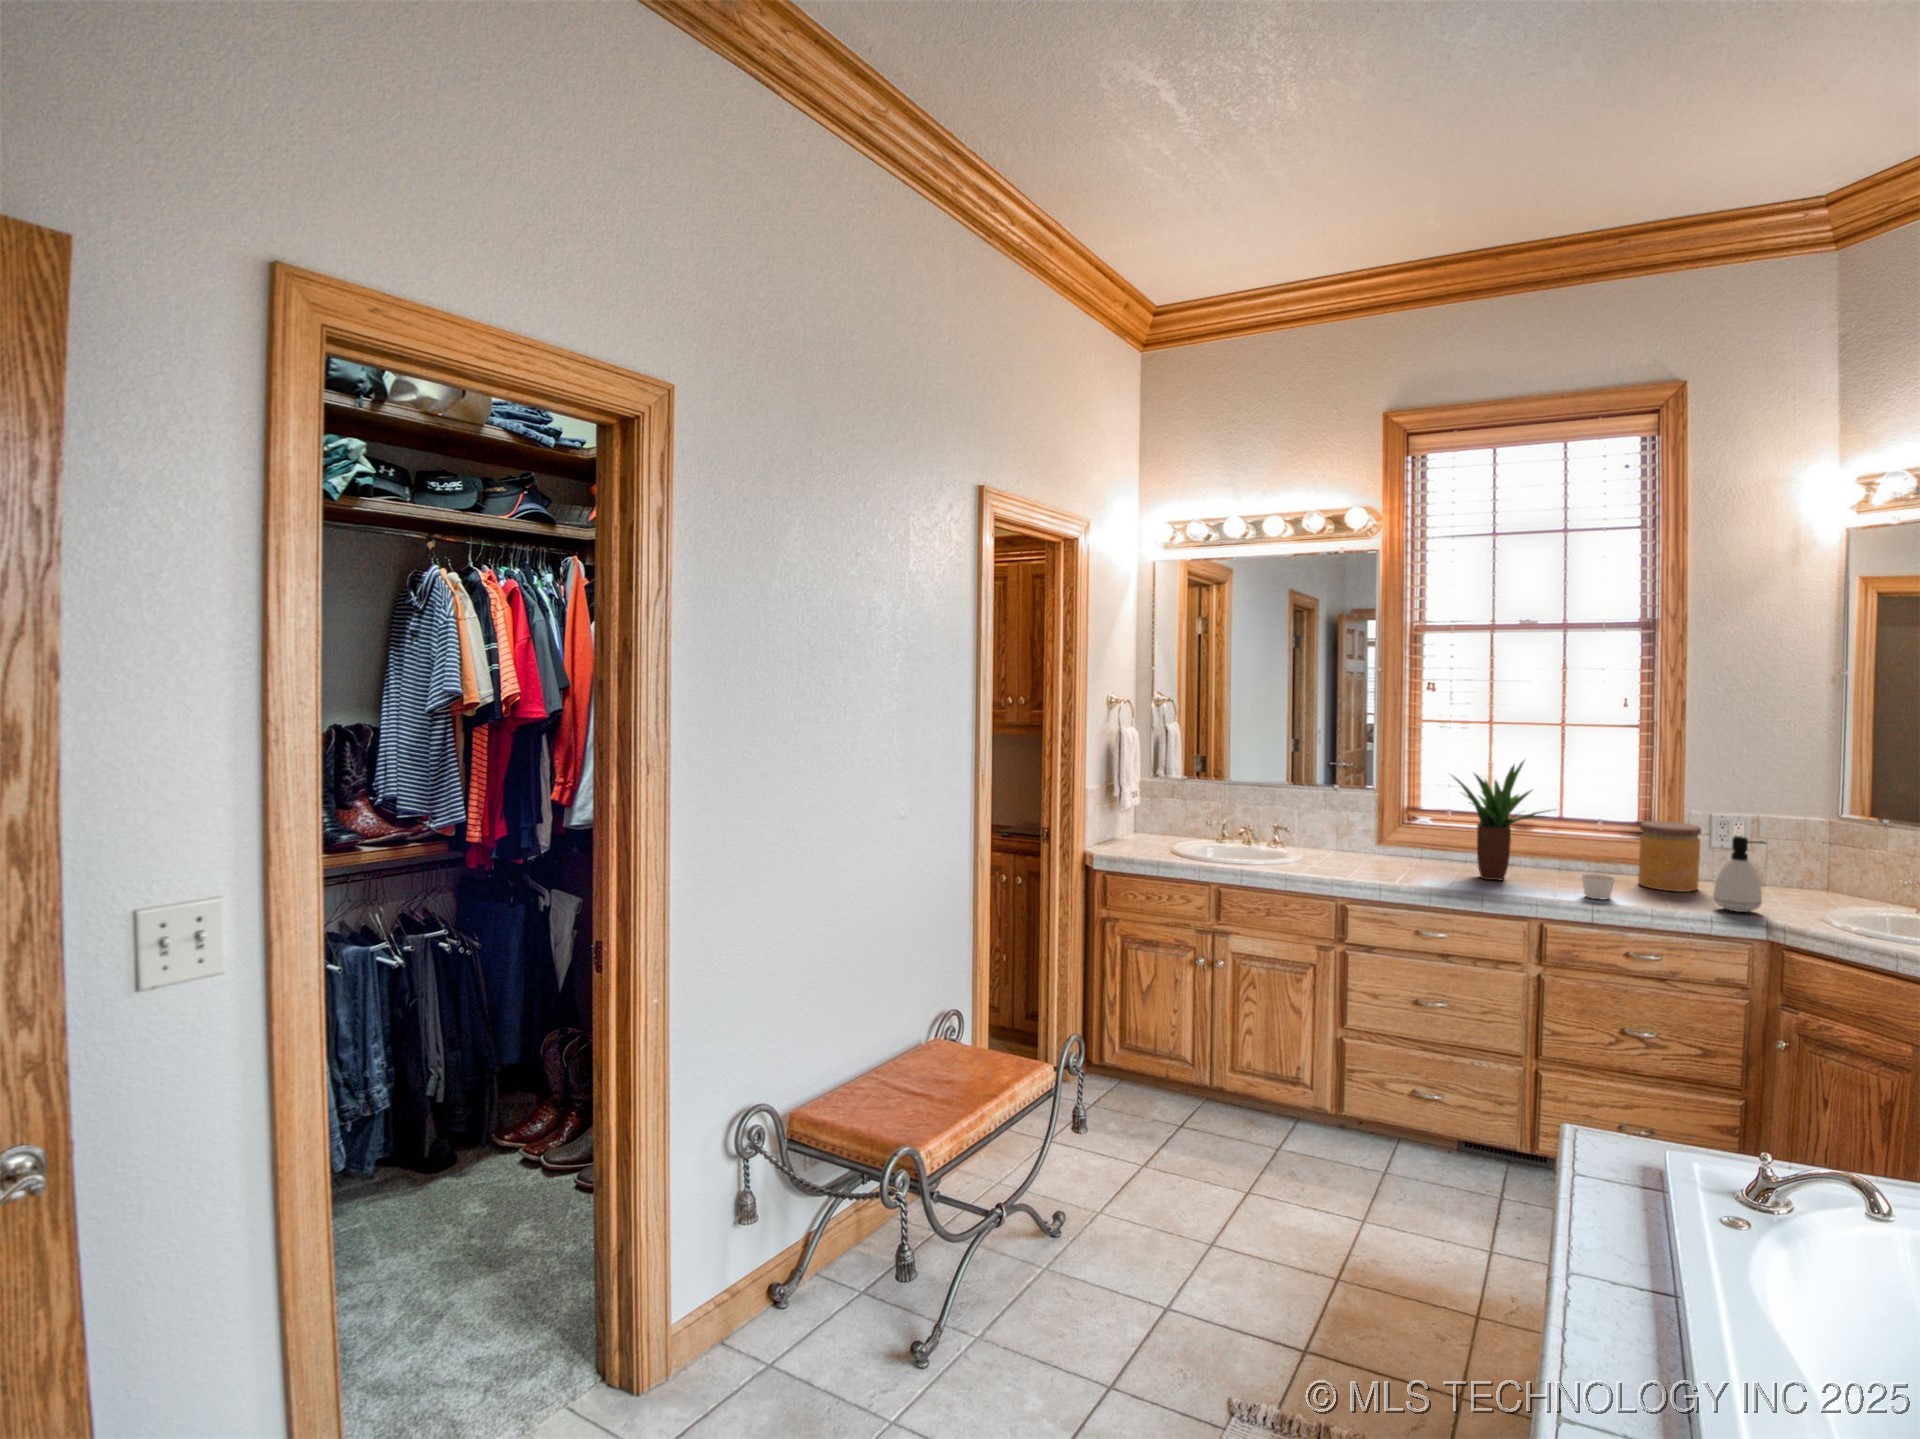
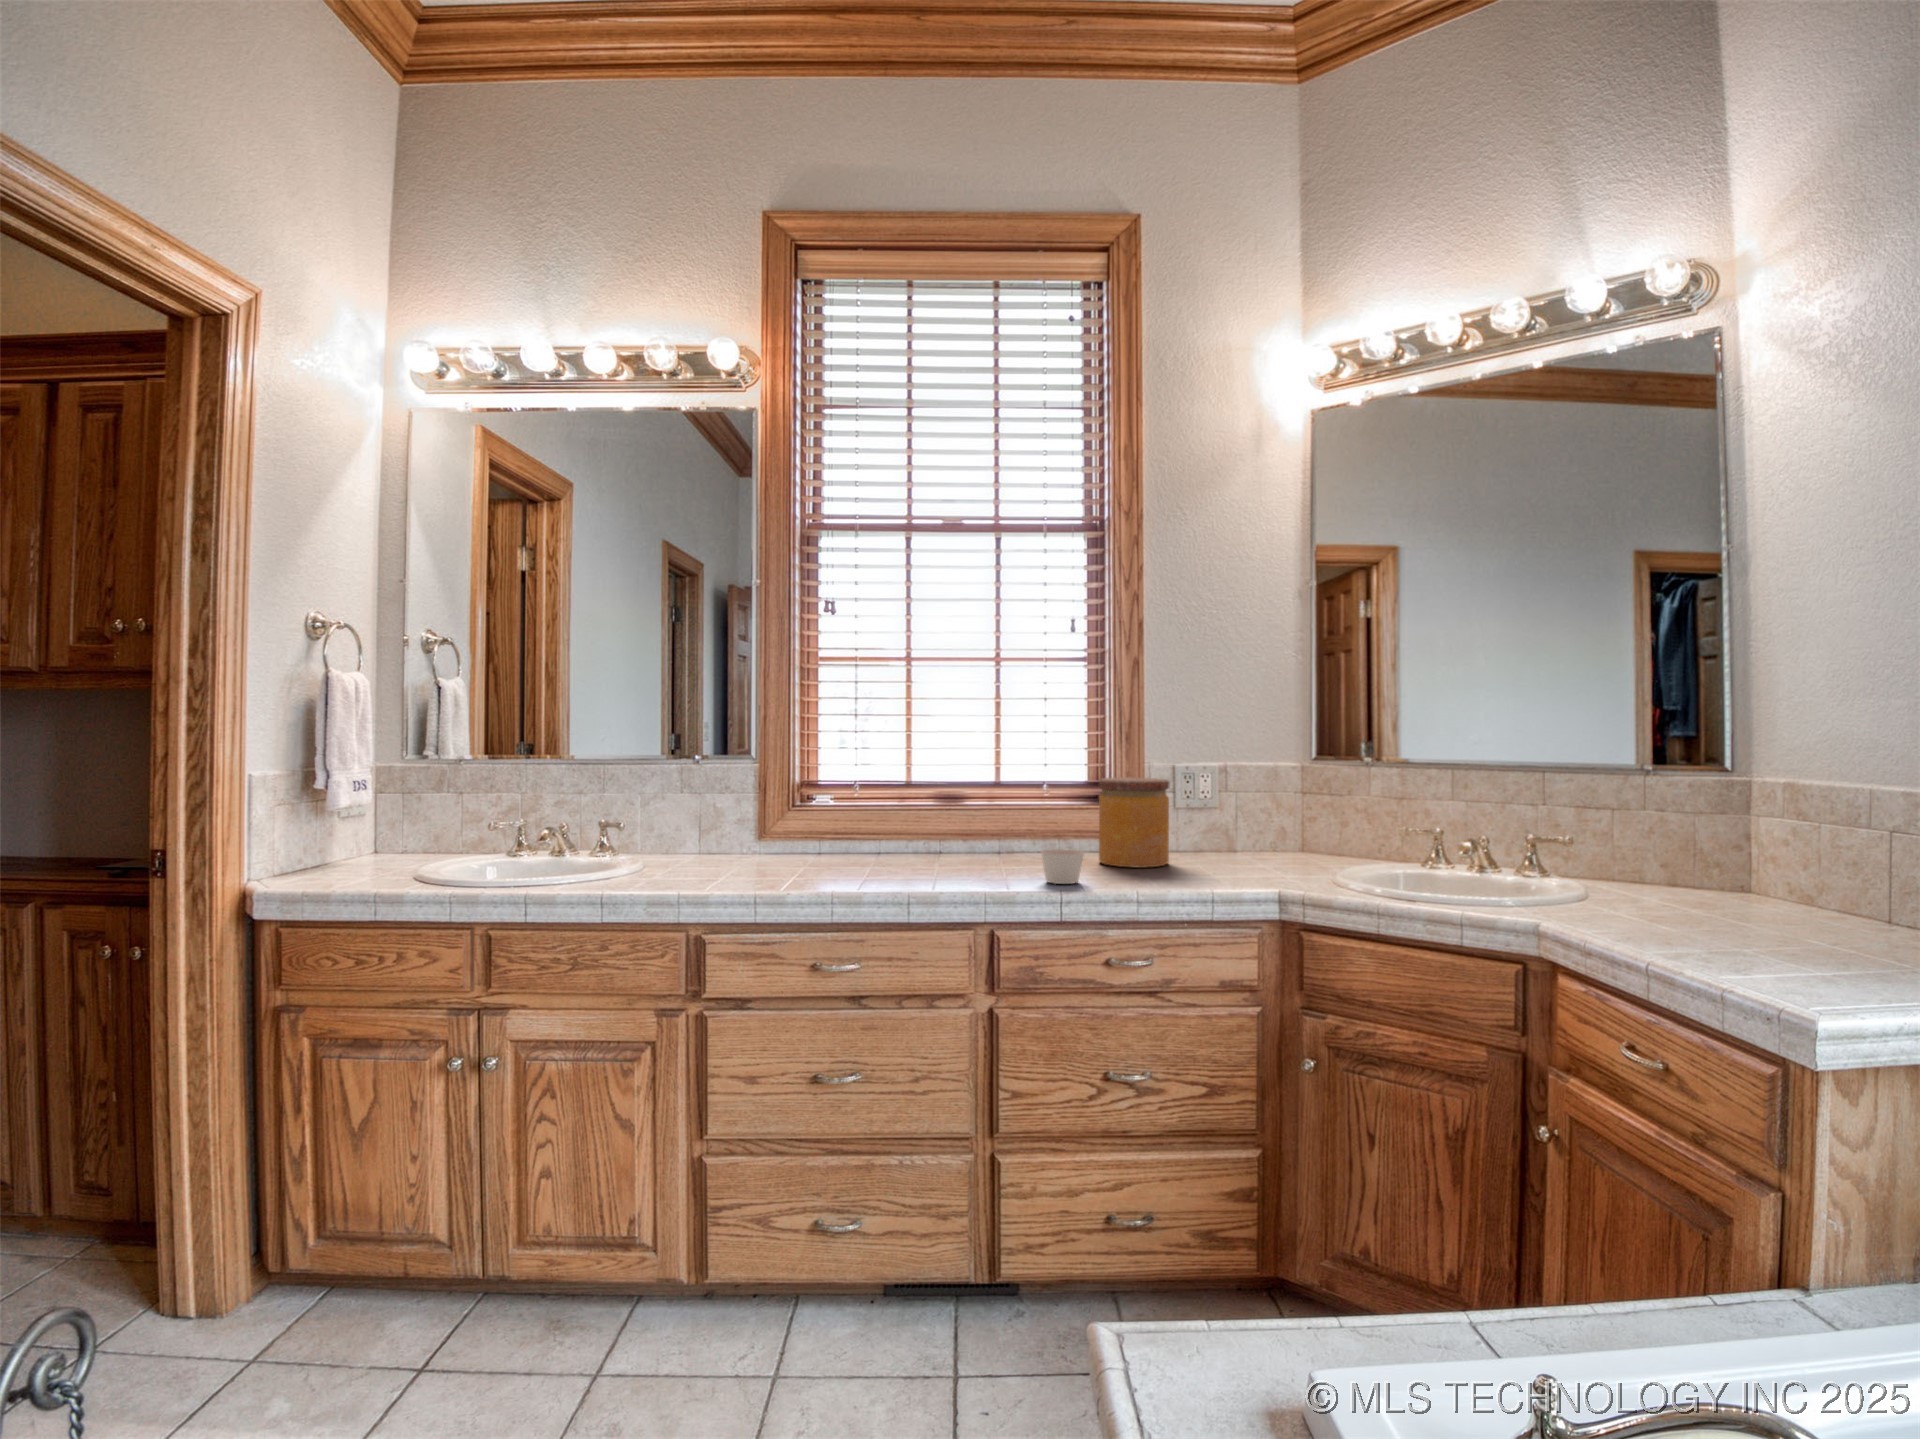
potted plant: present [1452,760,1549,881] -> none [856,694,1004,873]
soap dispenser: present [1713,836,1766,912] -> none [1203,778,1263,883]

